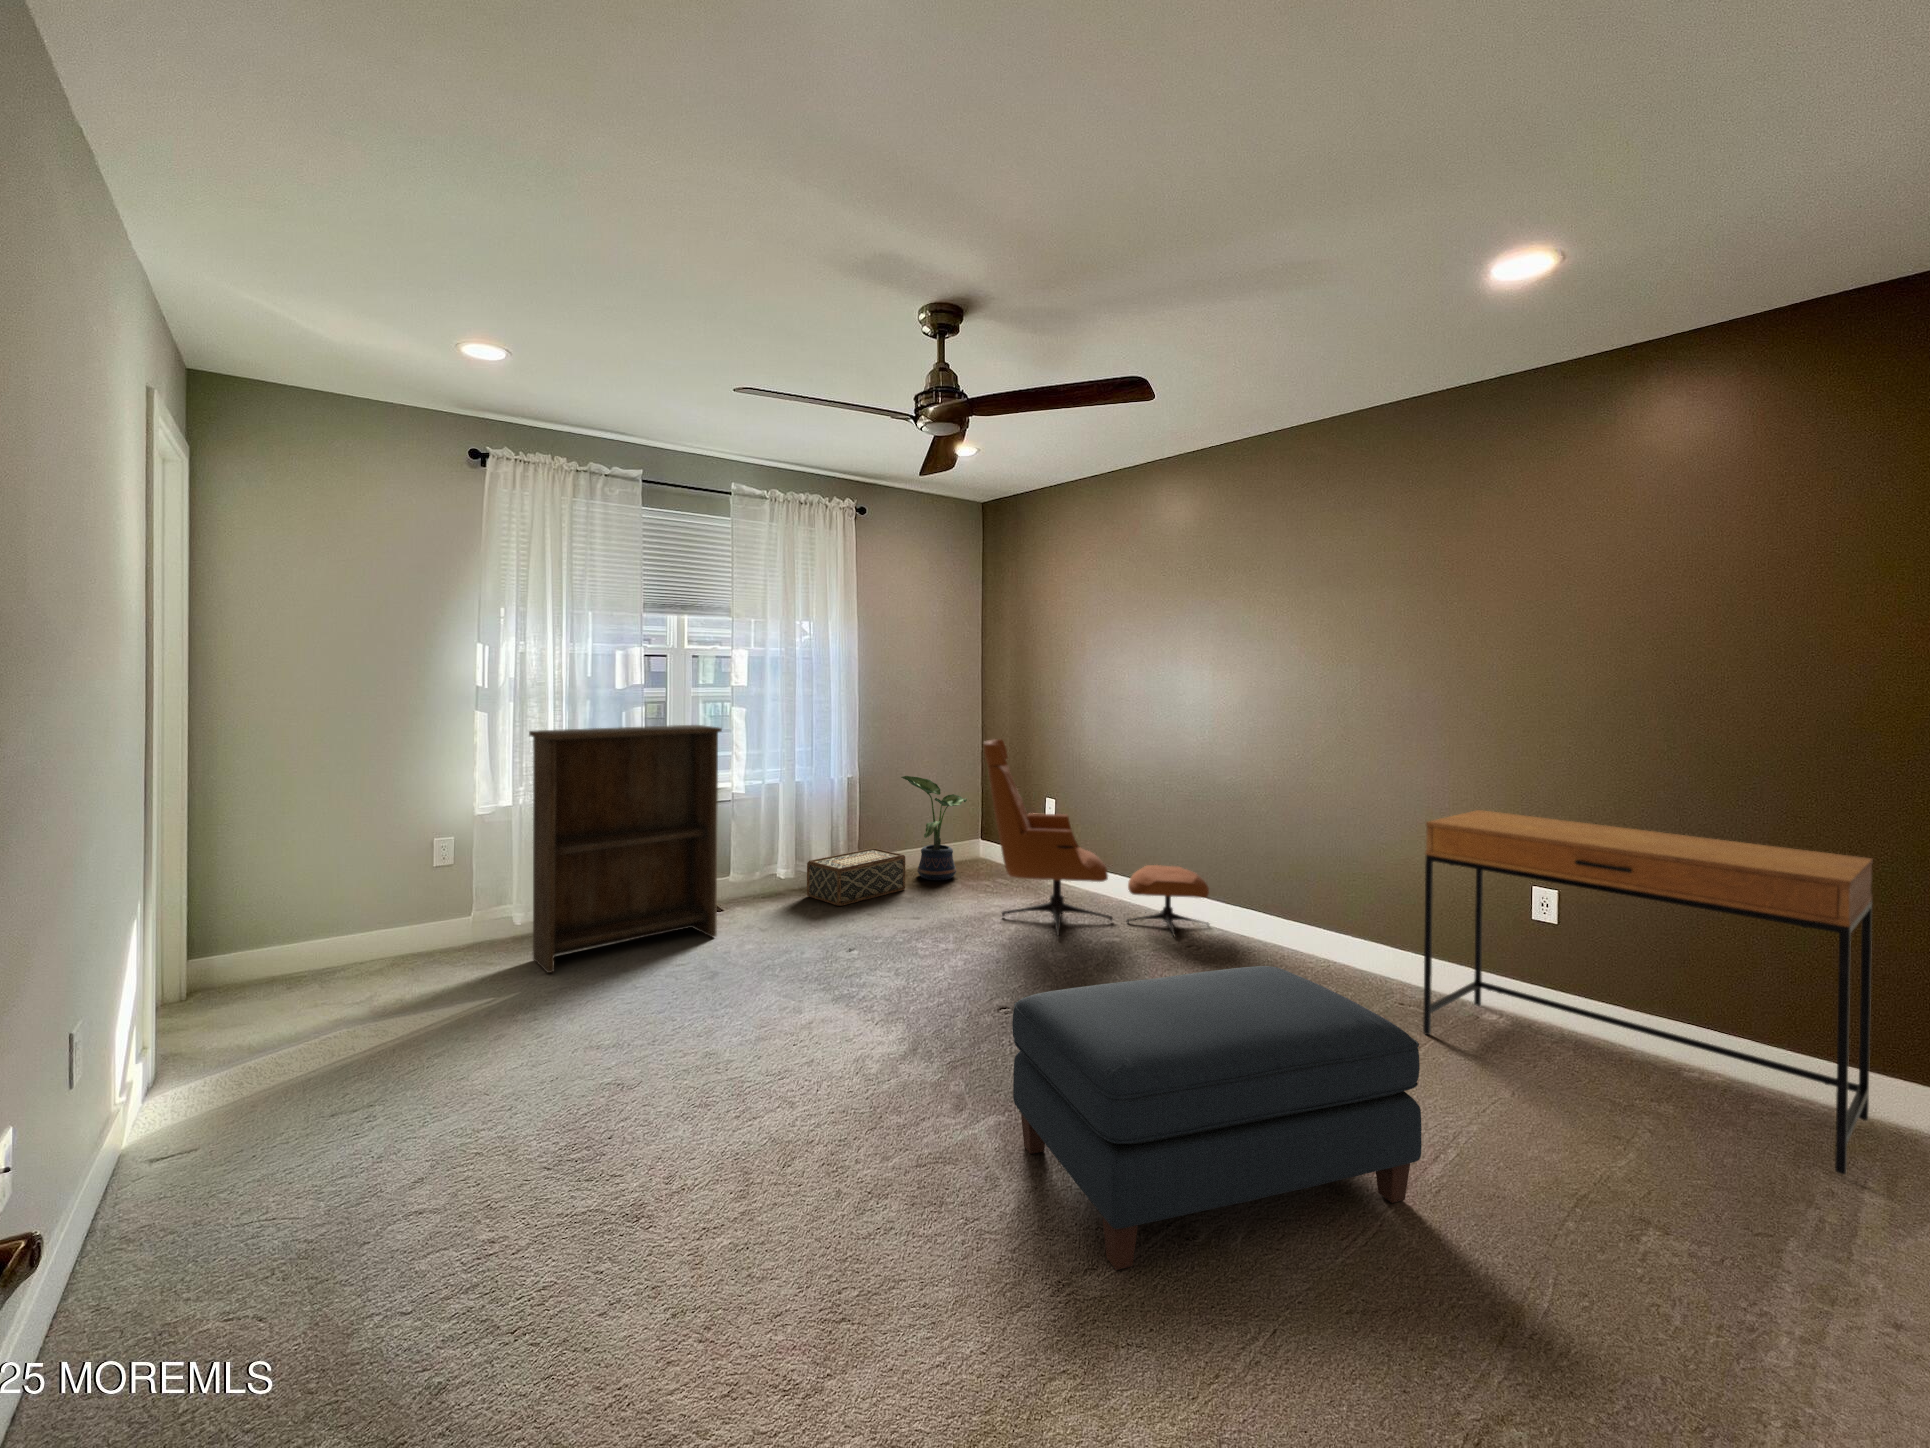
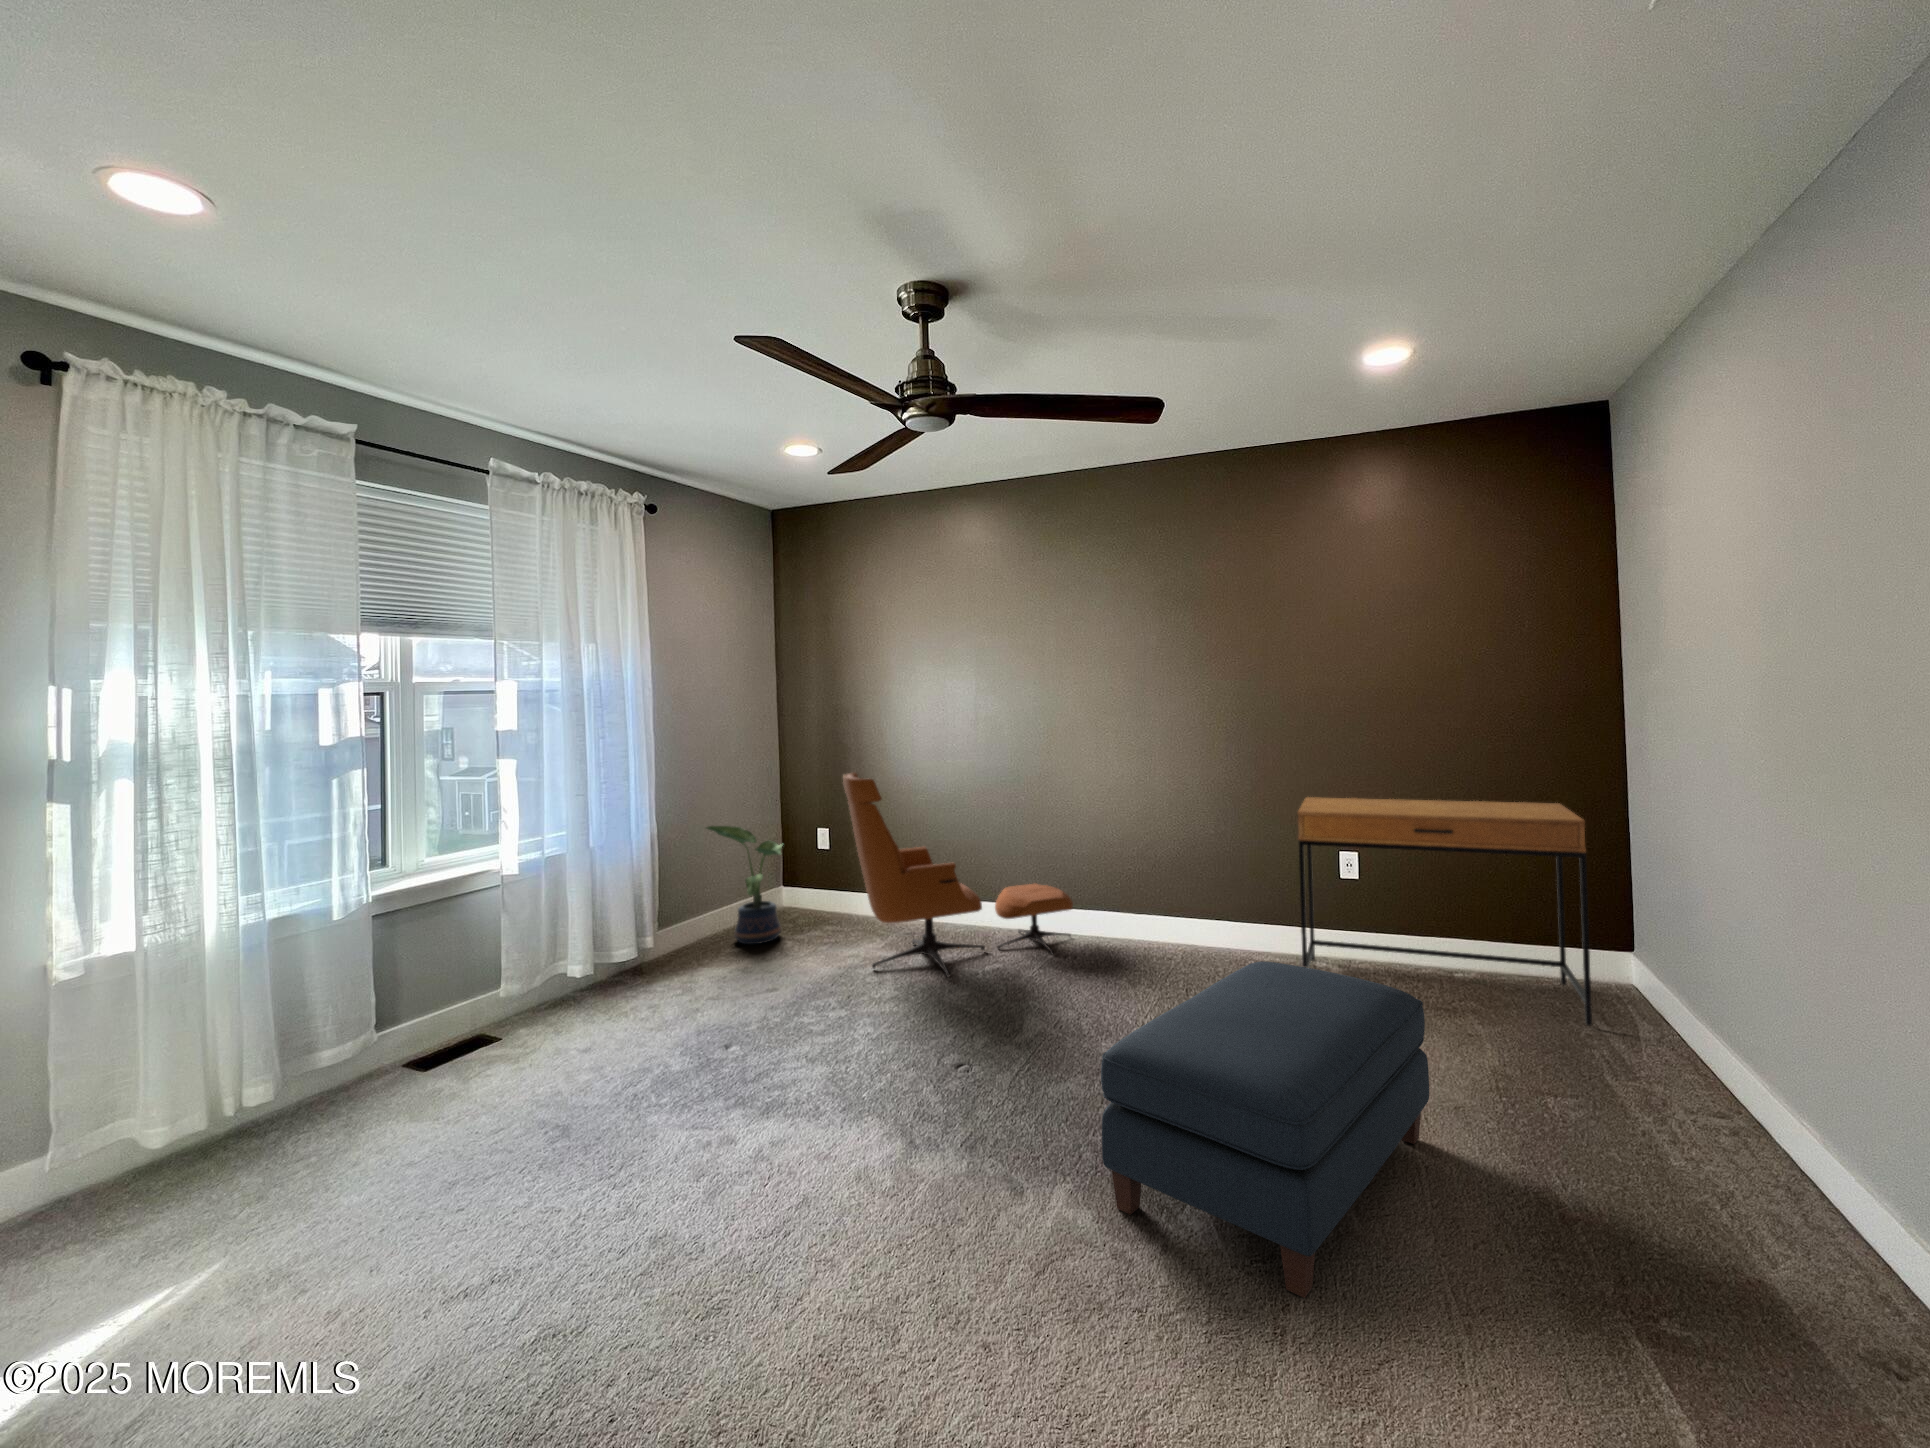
bookshelf: present [529,725,722,973] -> none [196,788,526,1209]
woven basket: present [807,848,905,906] -> none [611,918,734,998]

